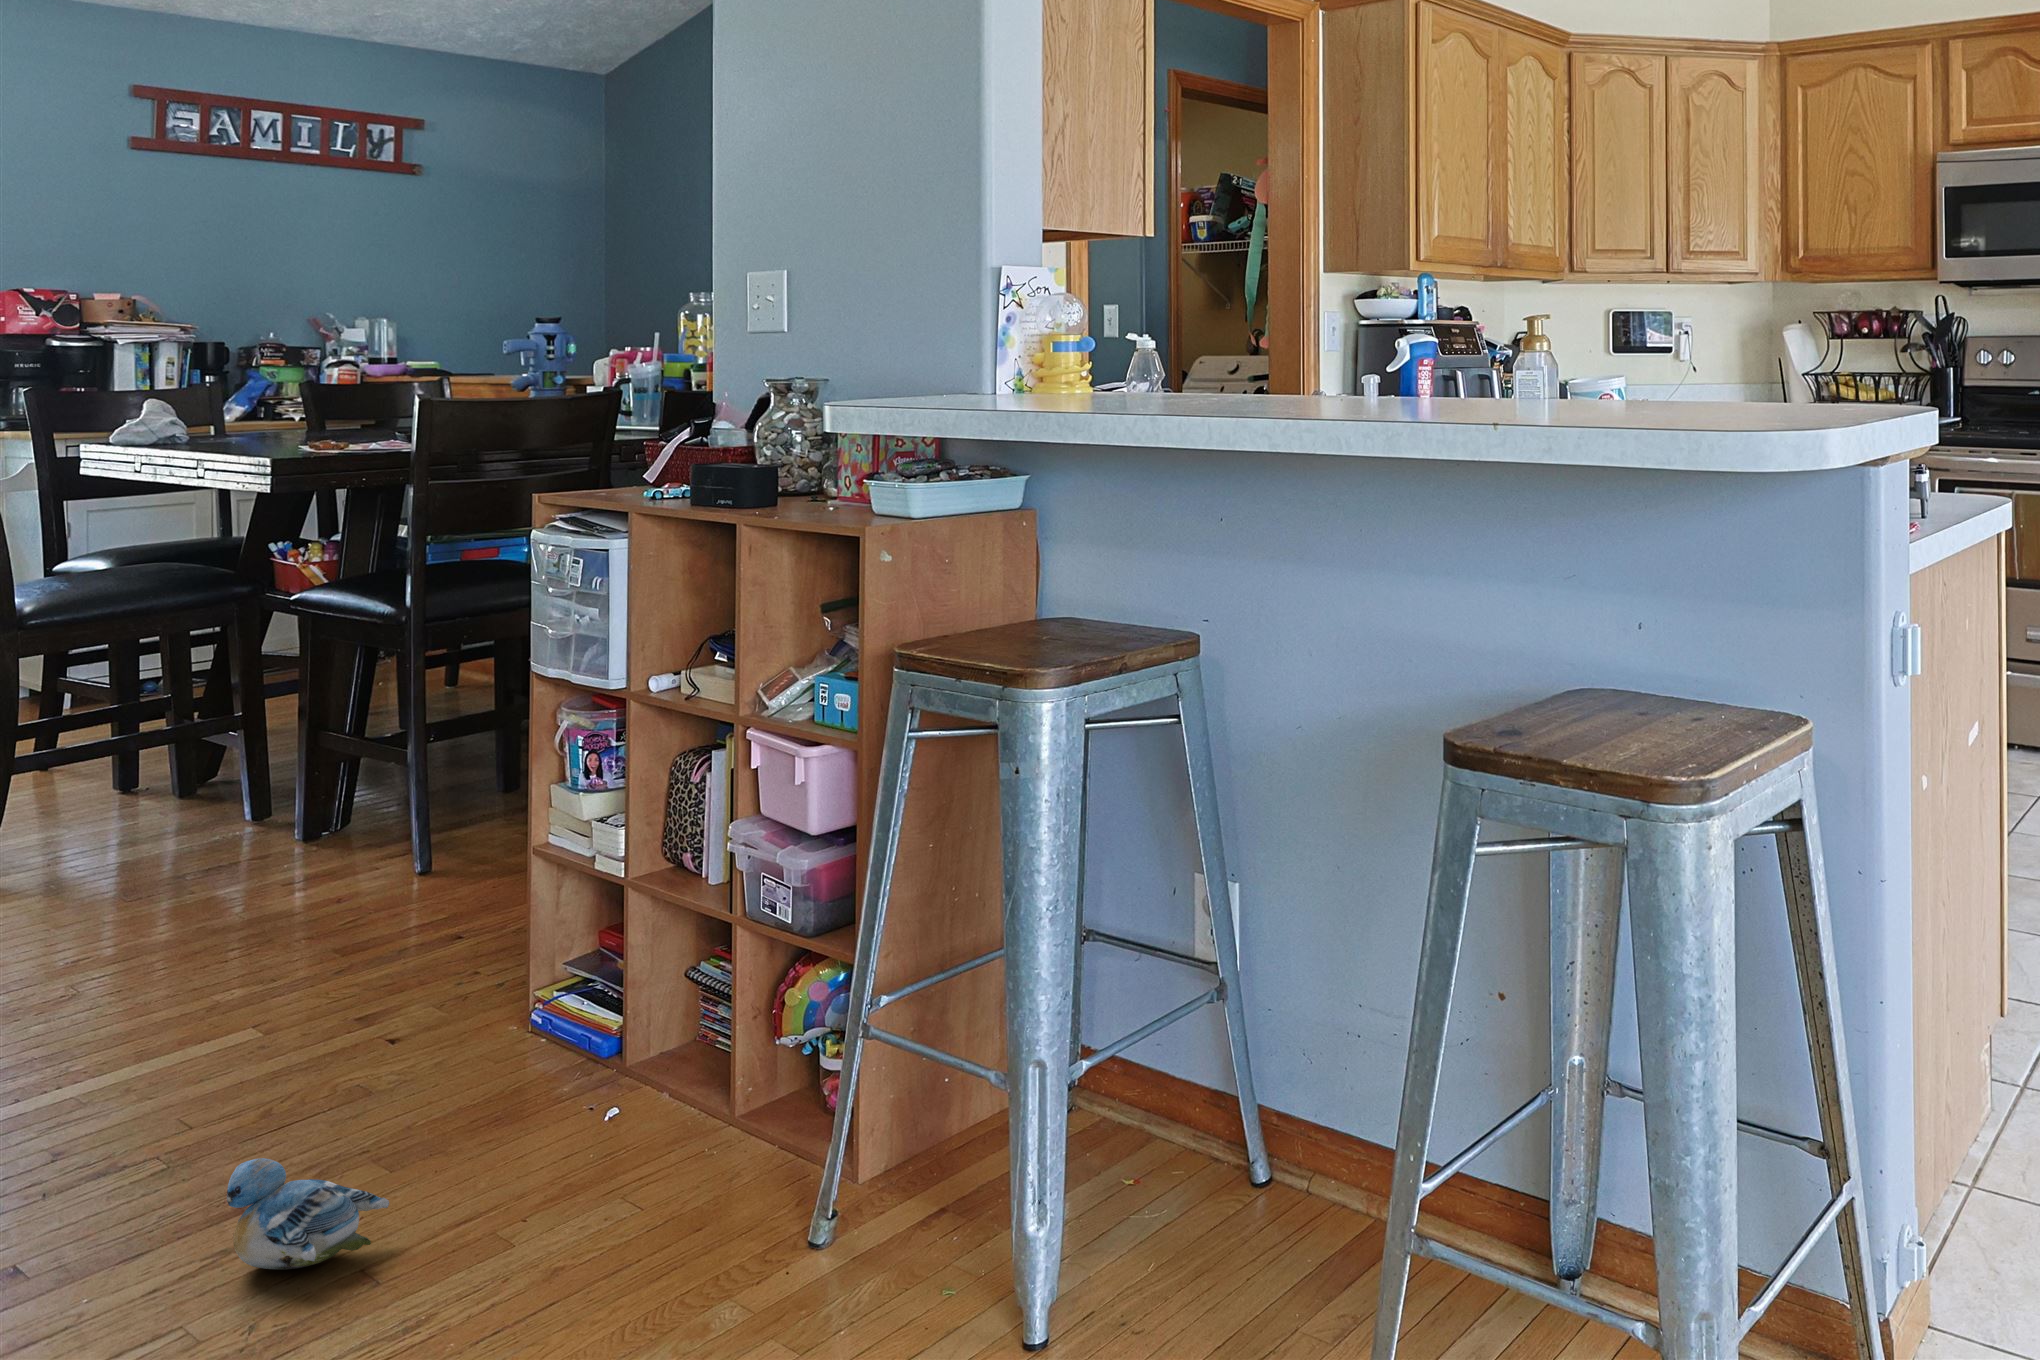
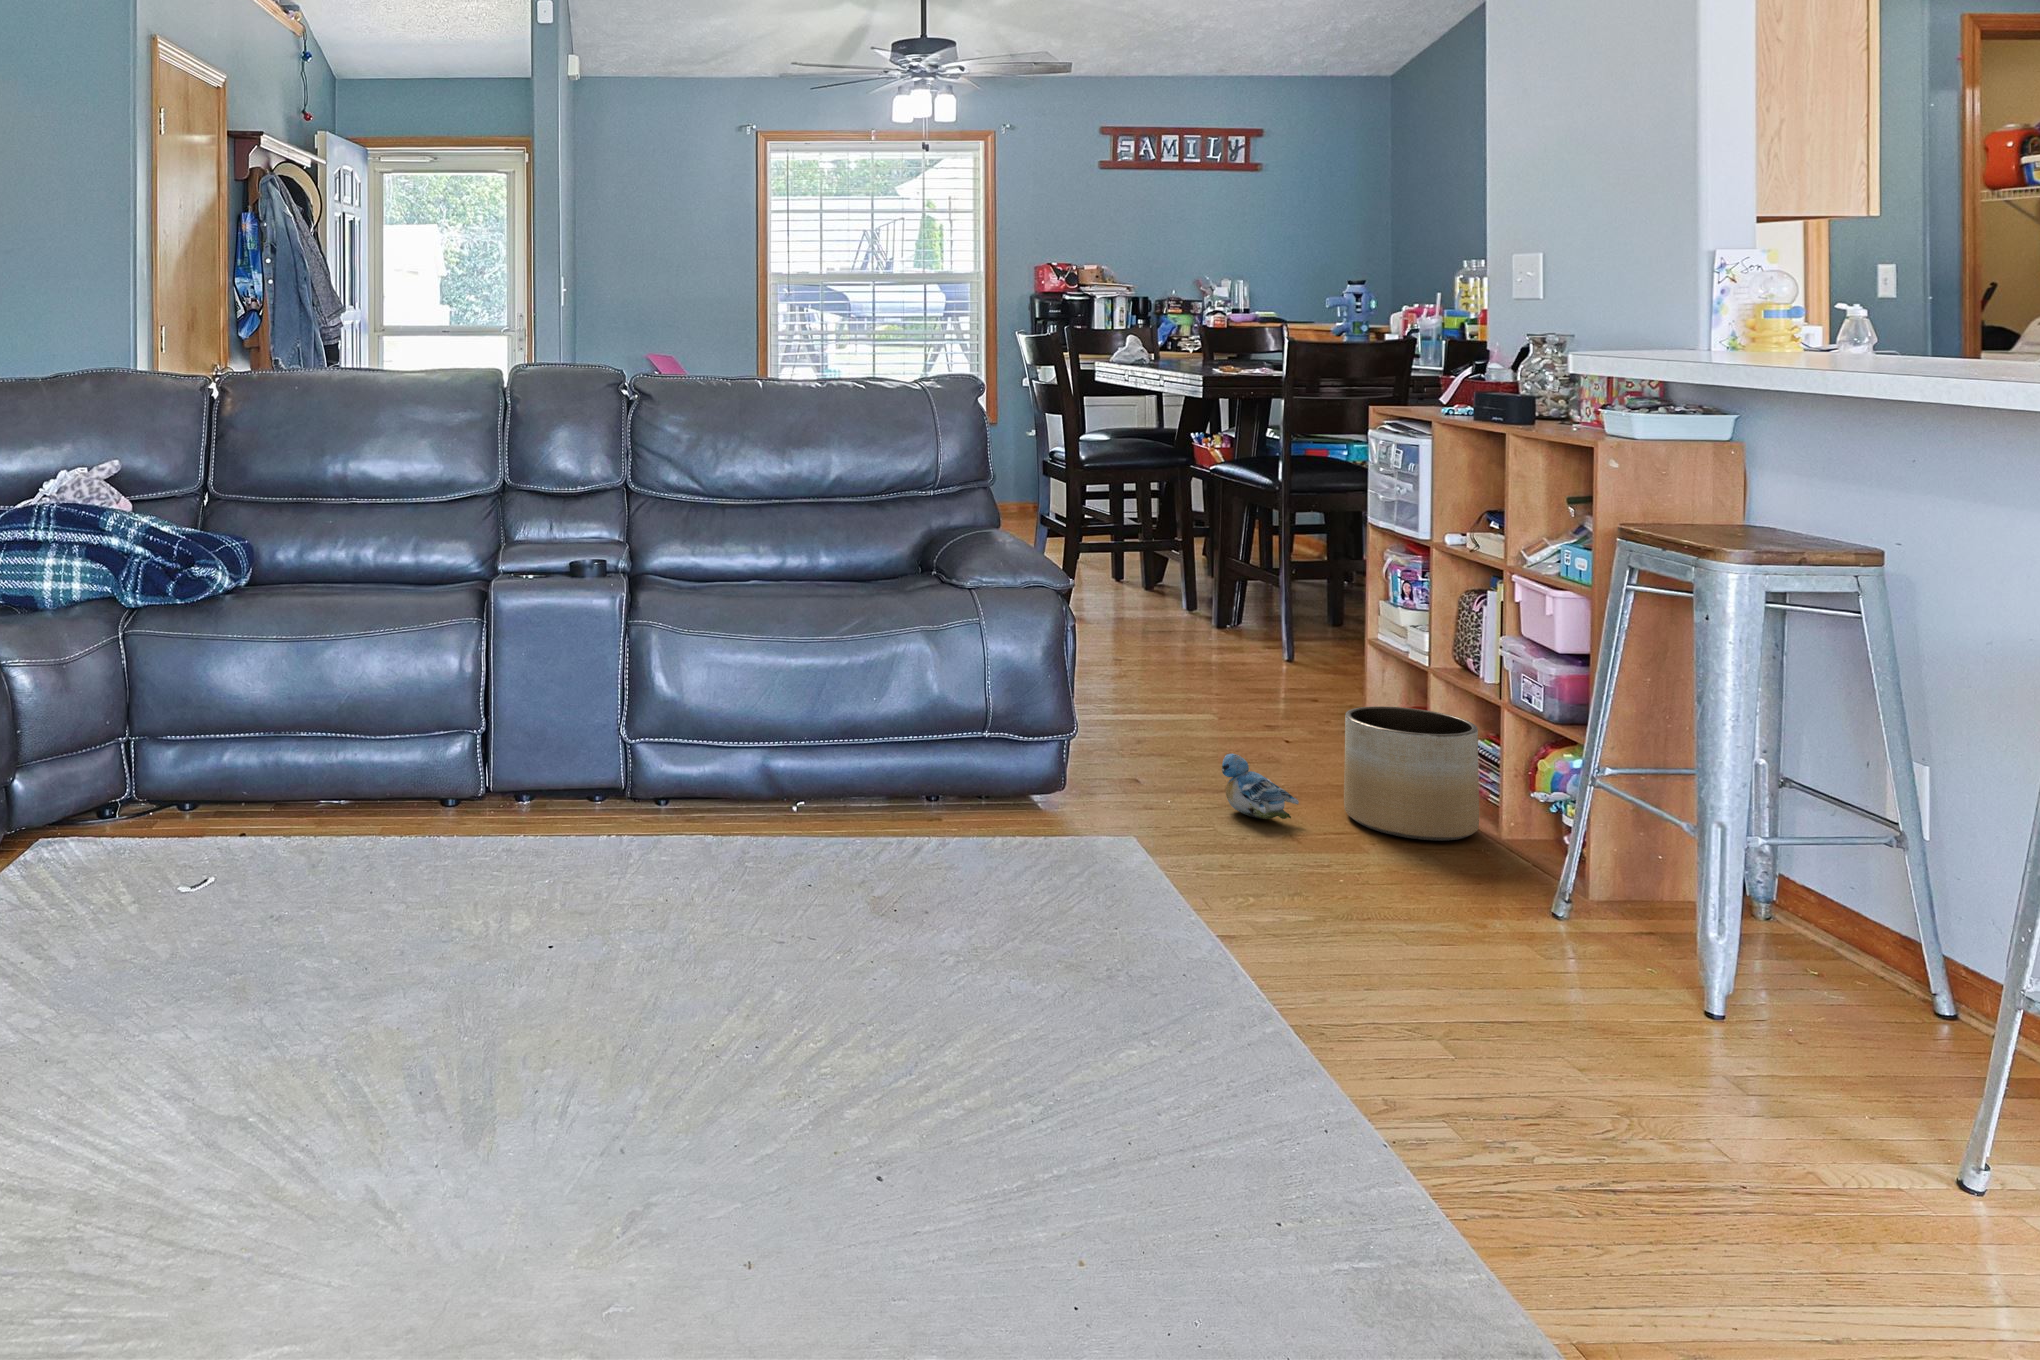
planter: none [481,953,703,1194] -> present [1344,706,1479,841]

